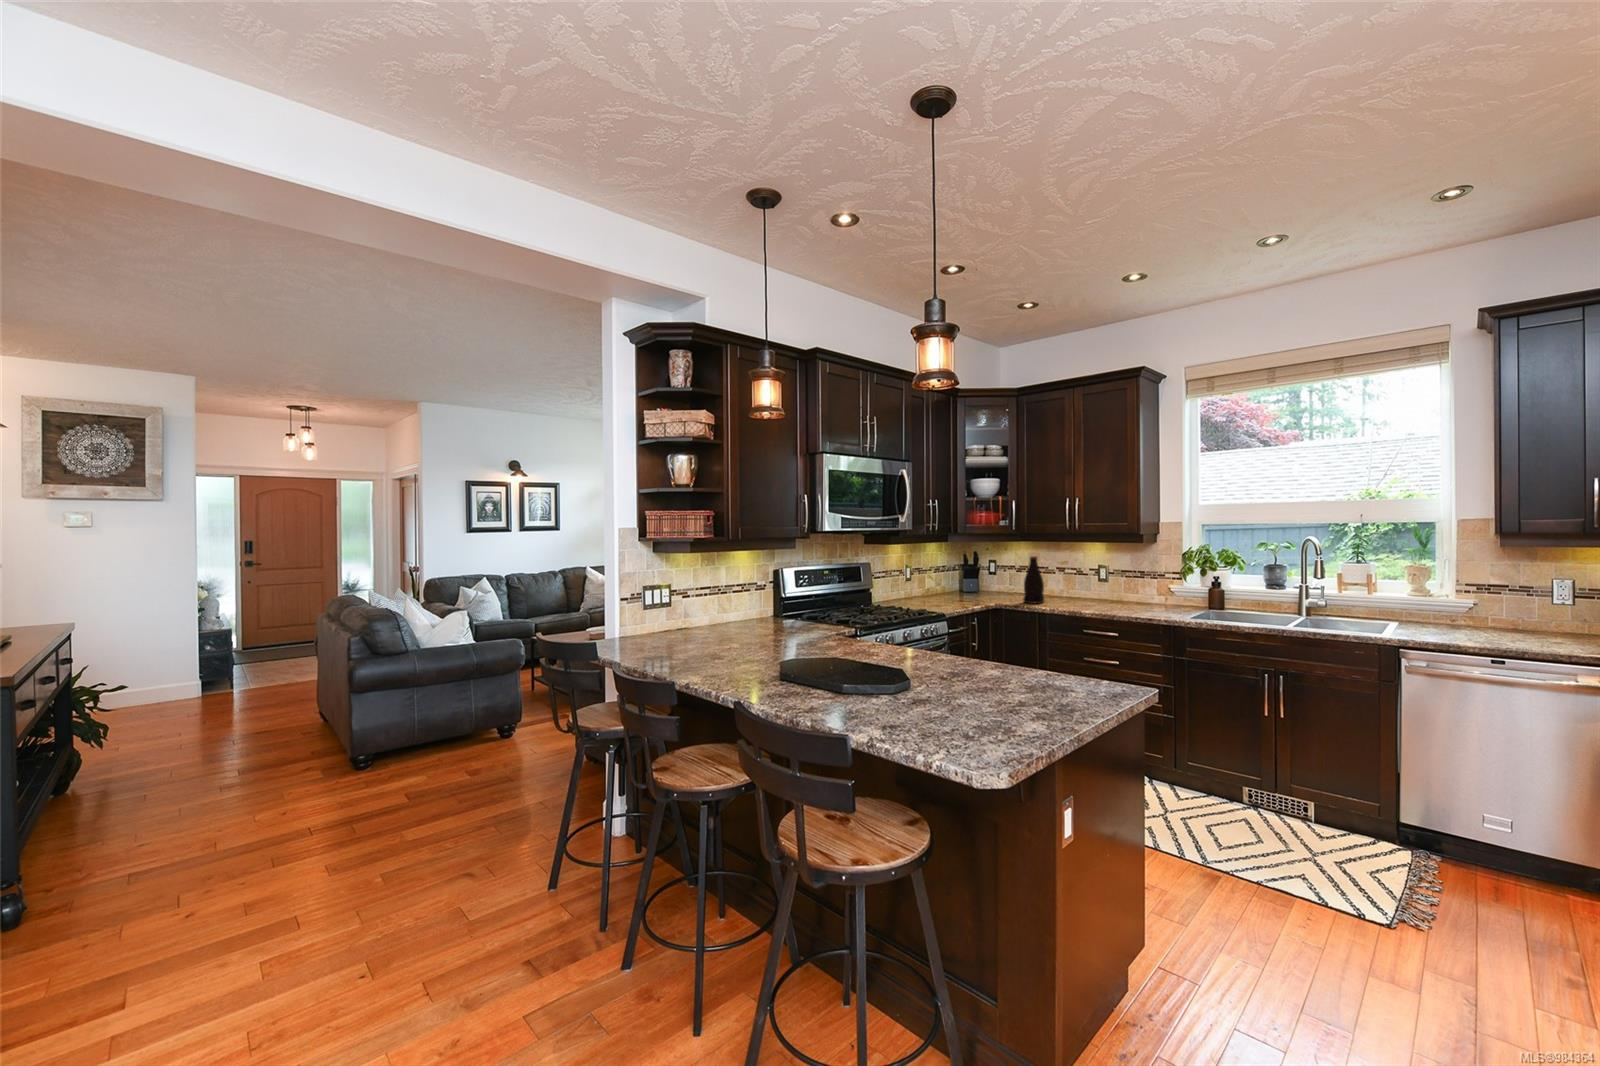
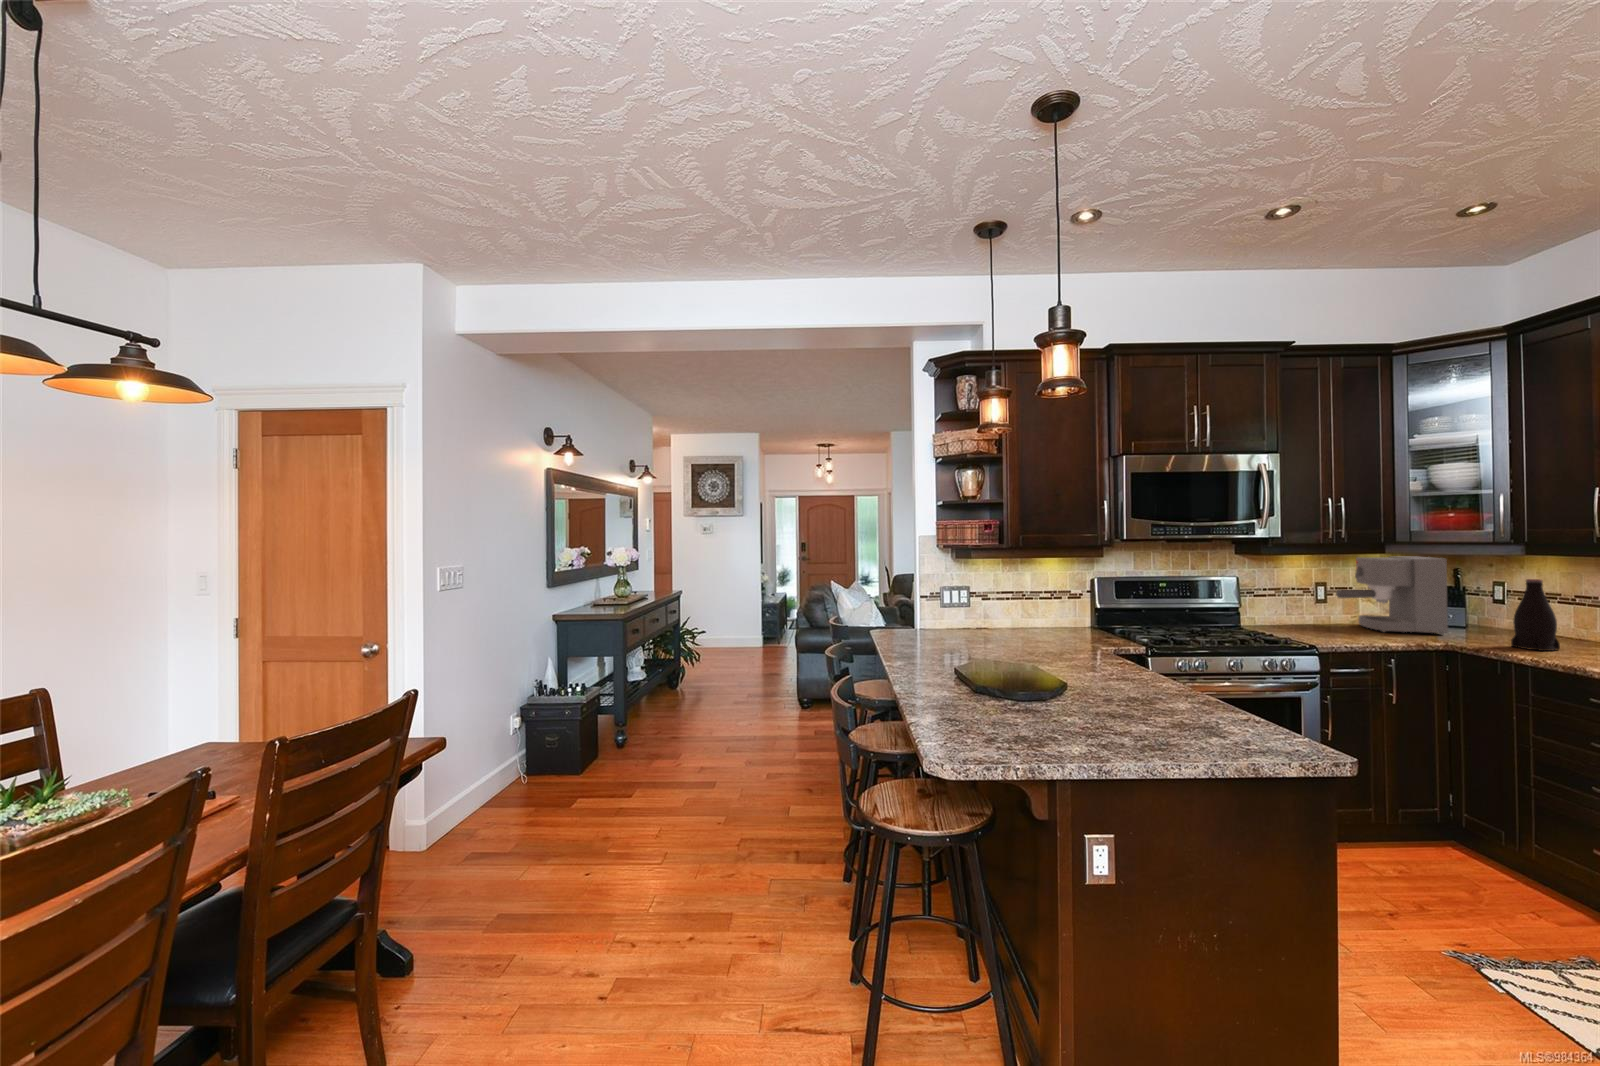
coffee maker: none [927,543,986,601] -> present [1336,557,1448,634]

